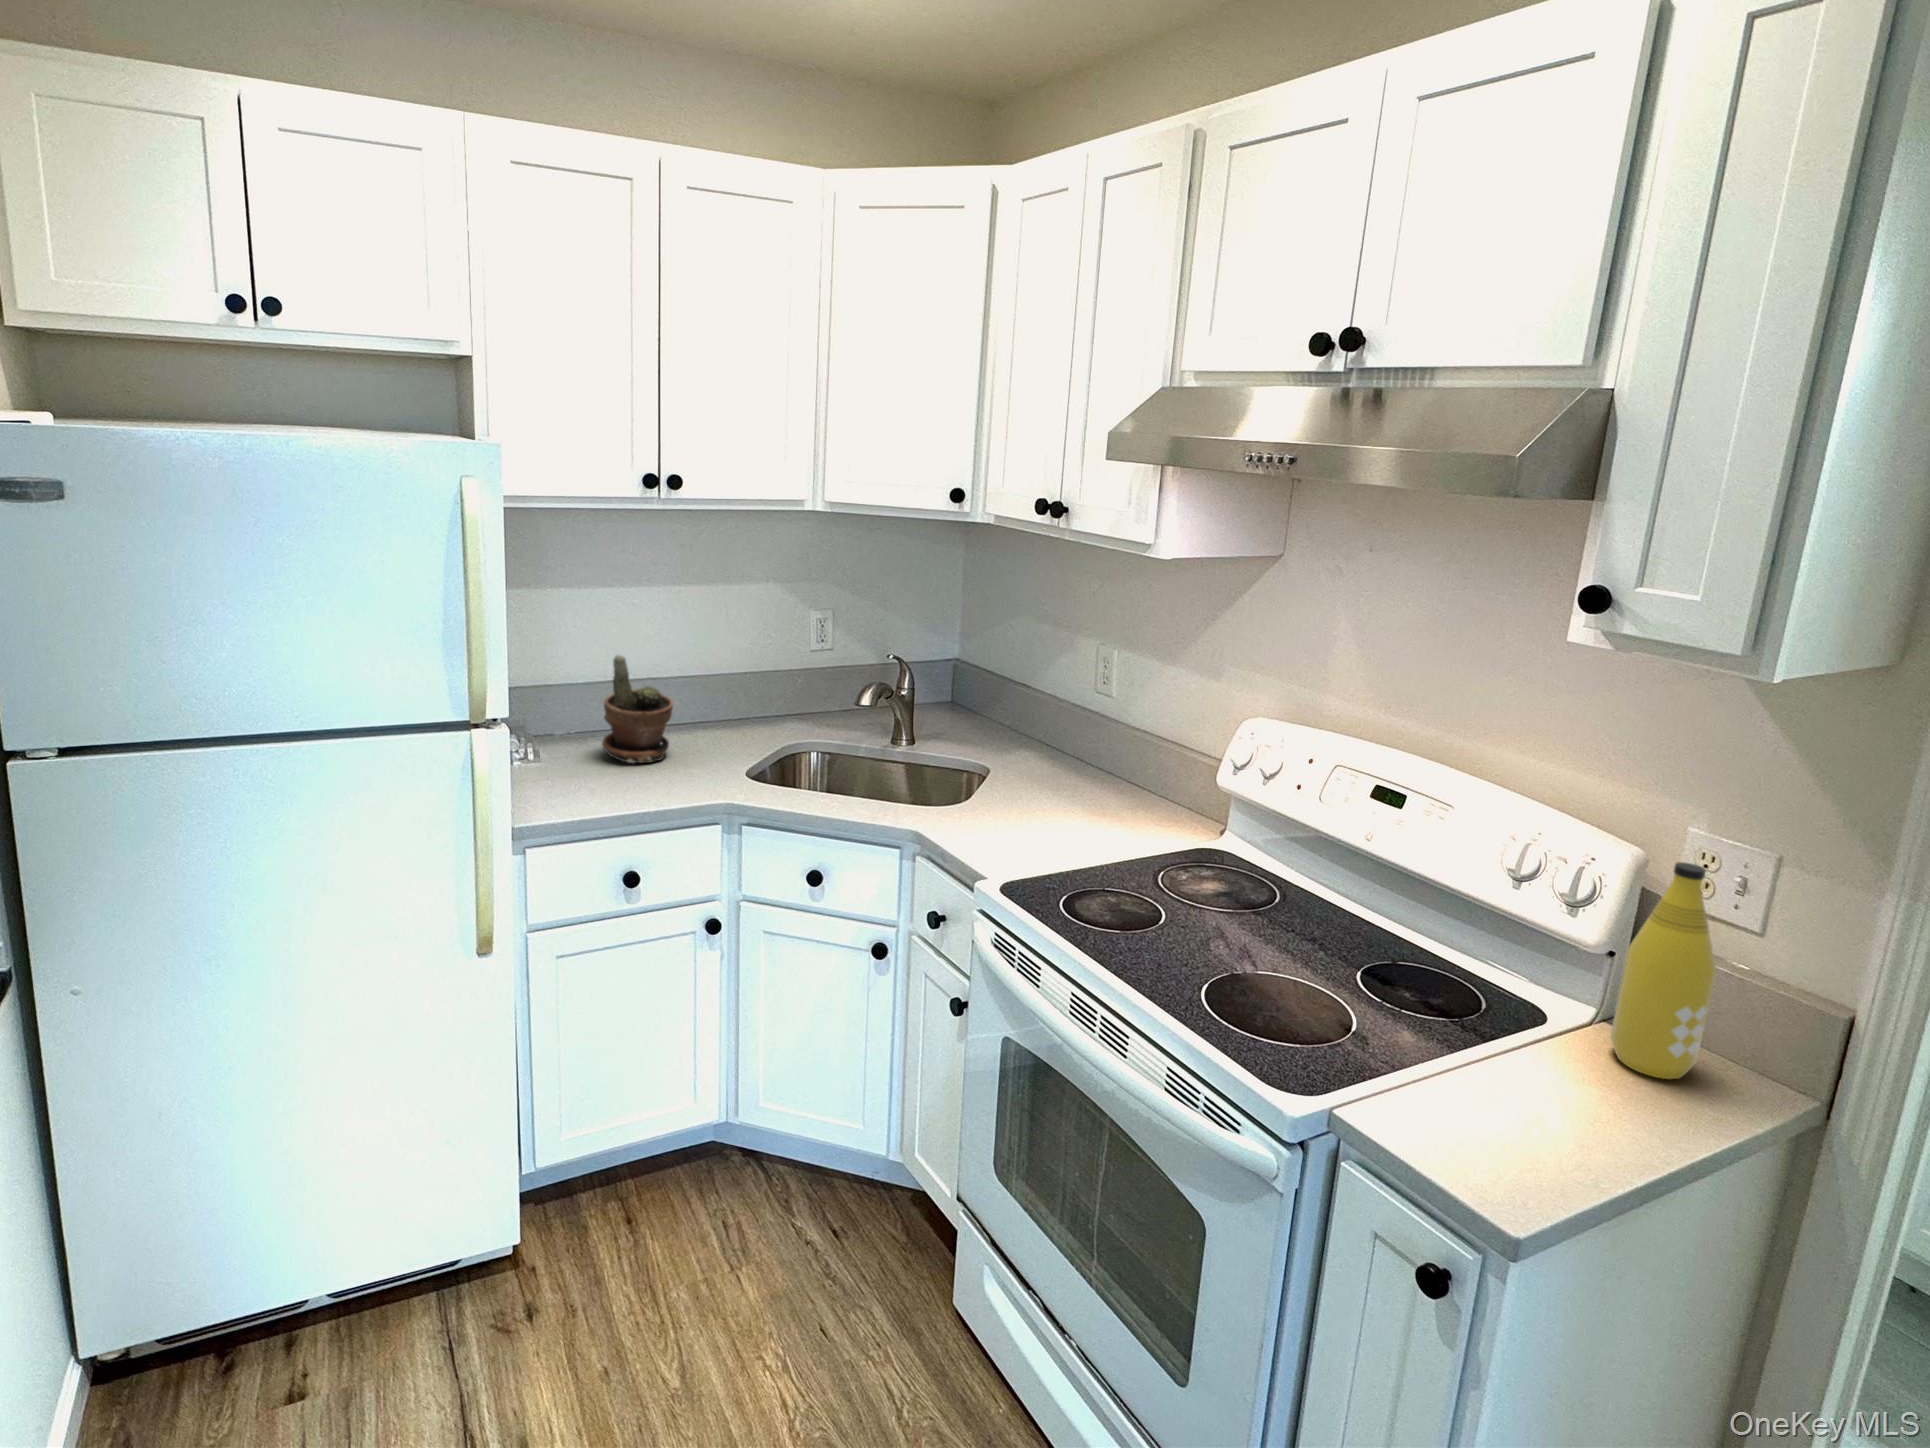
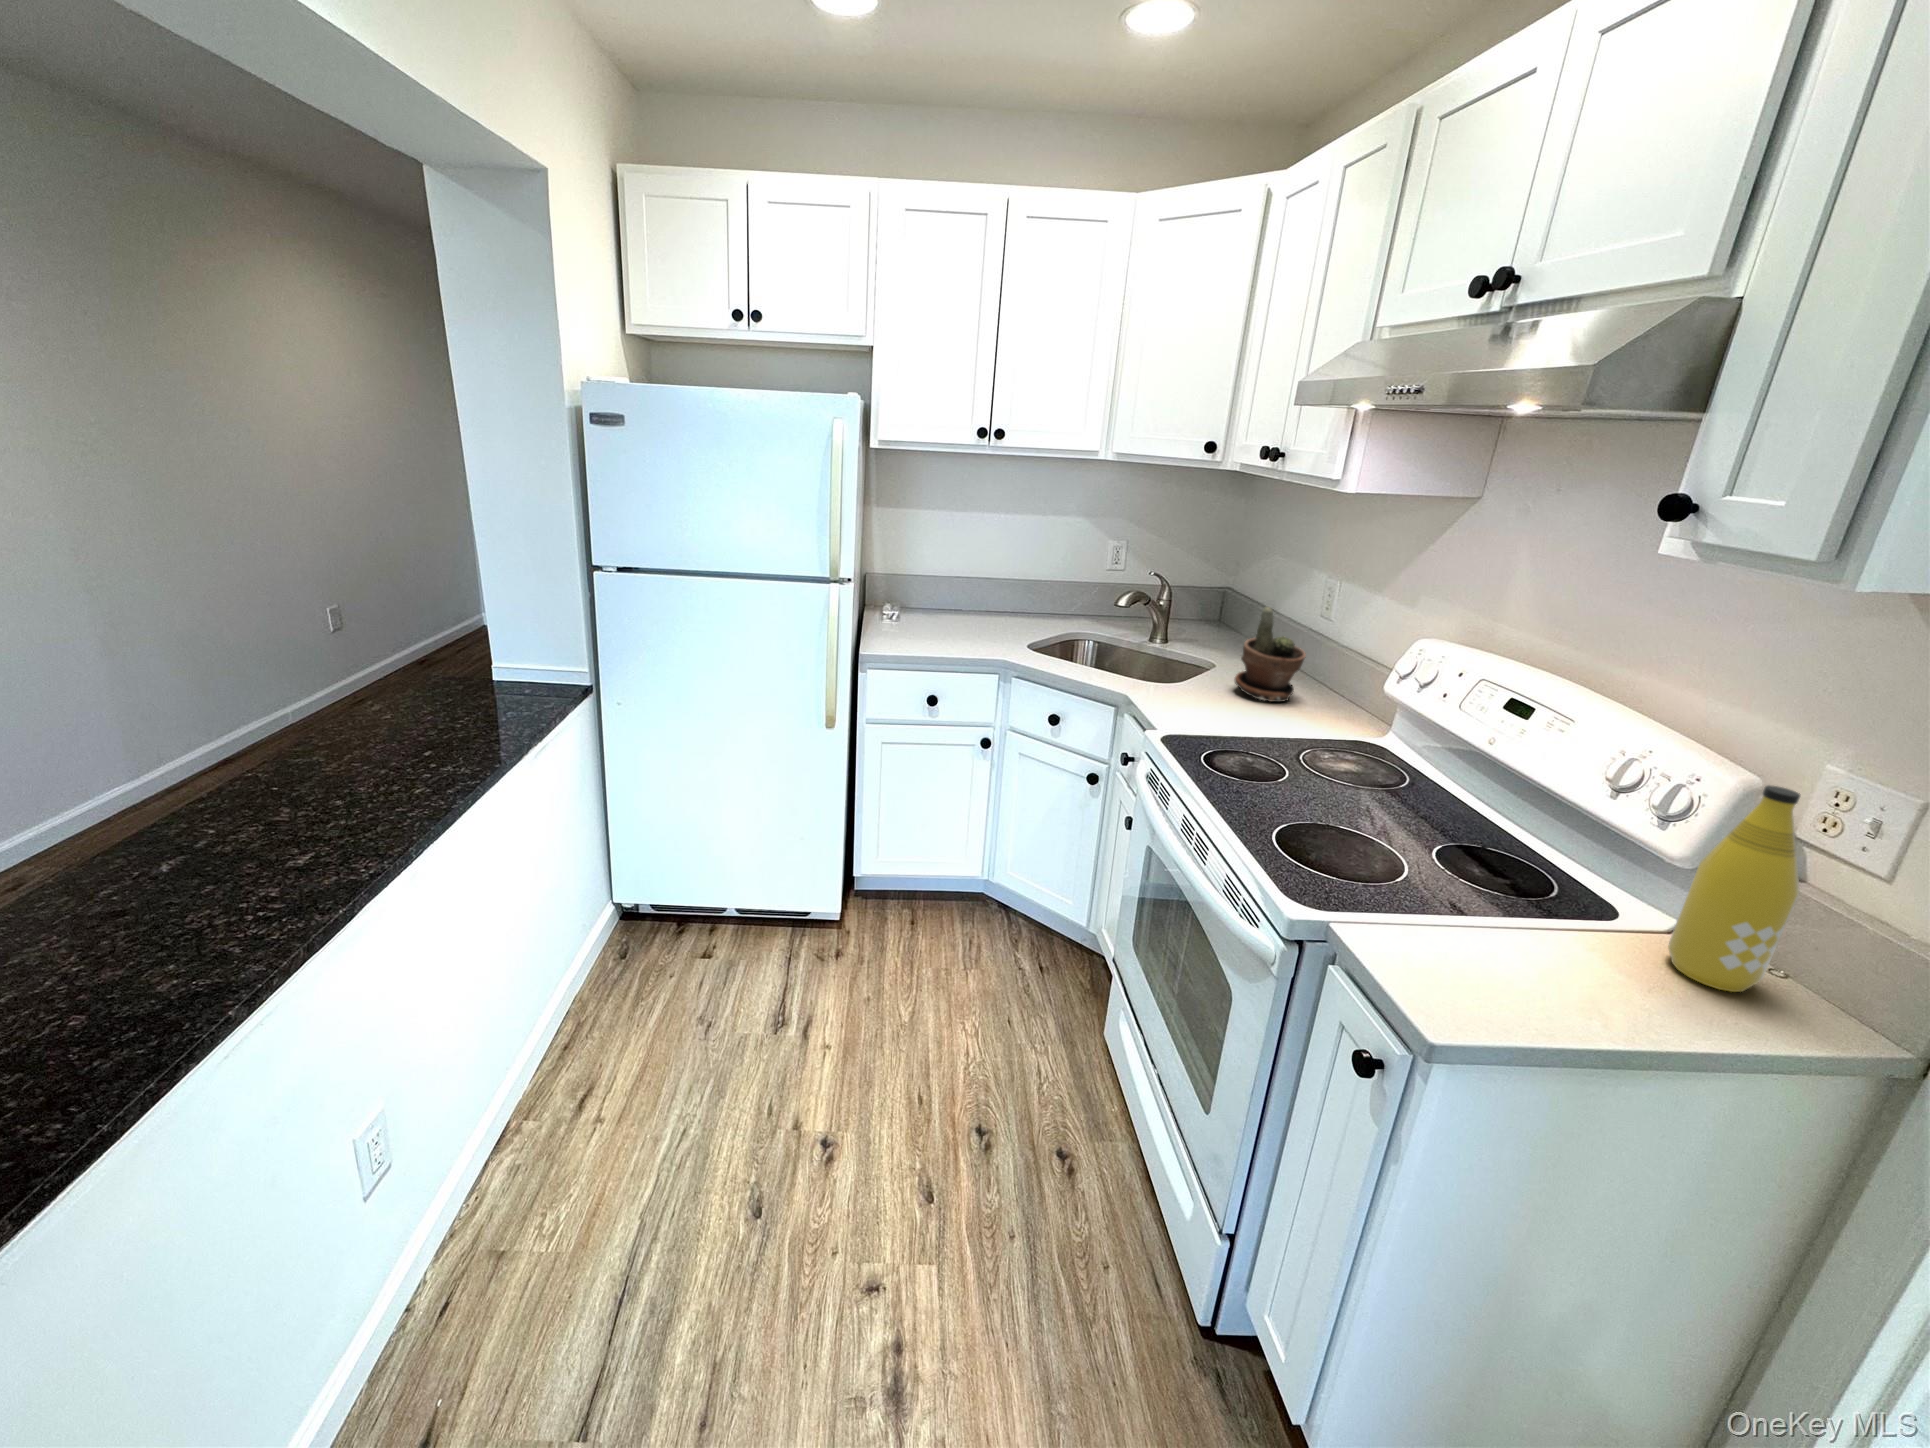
potted plant: present [602,655,673,763] -> present [1235,607,1306,702]

